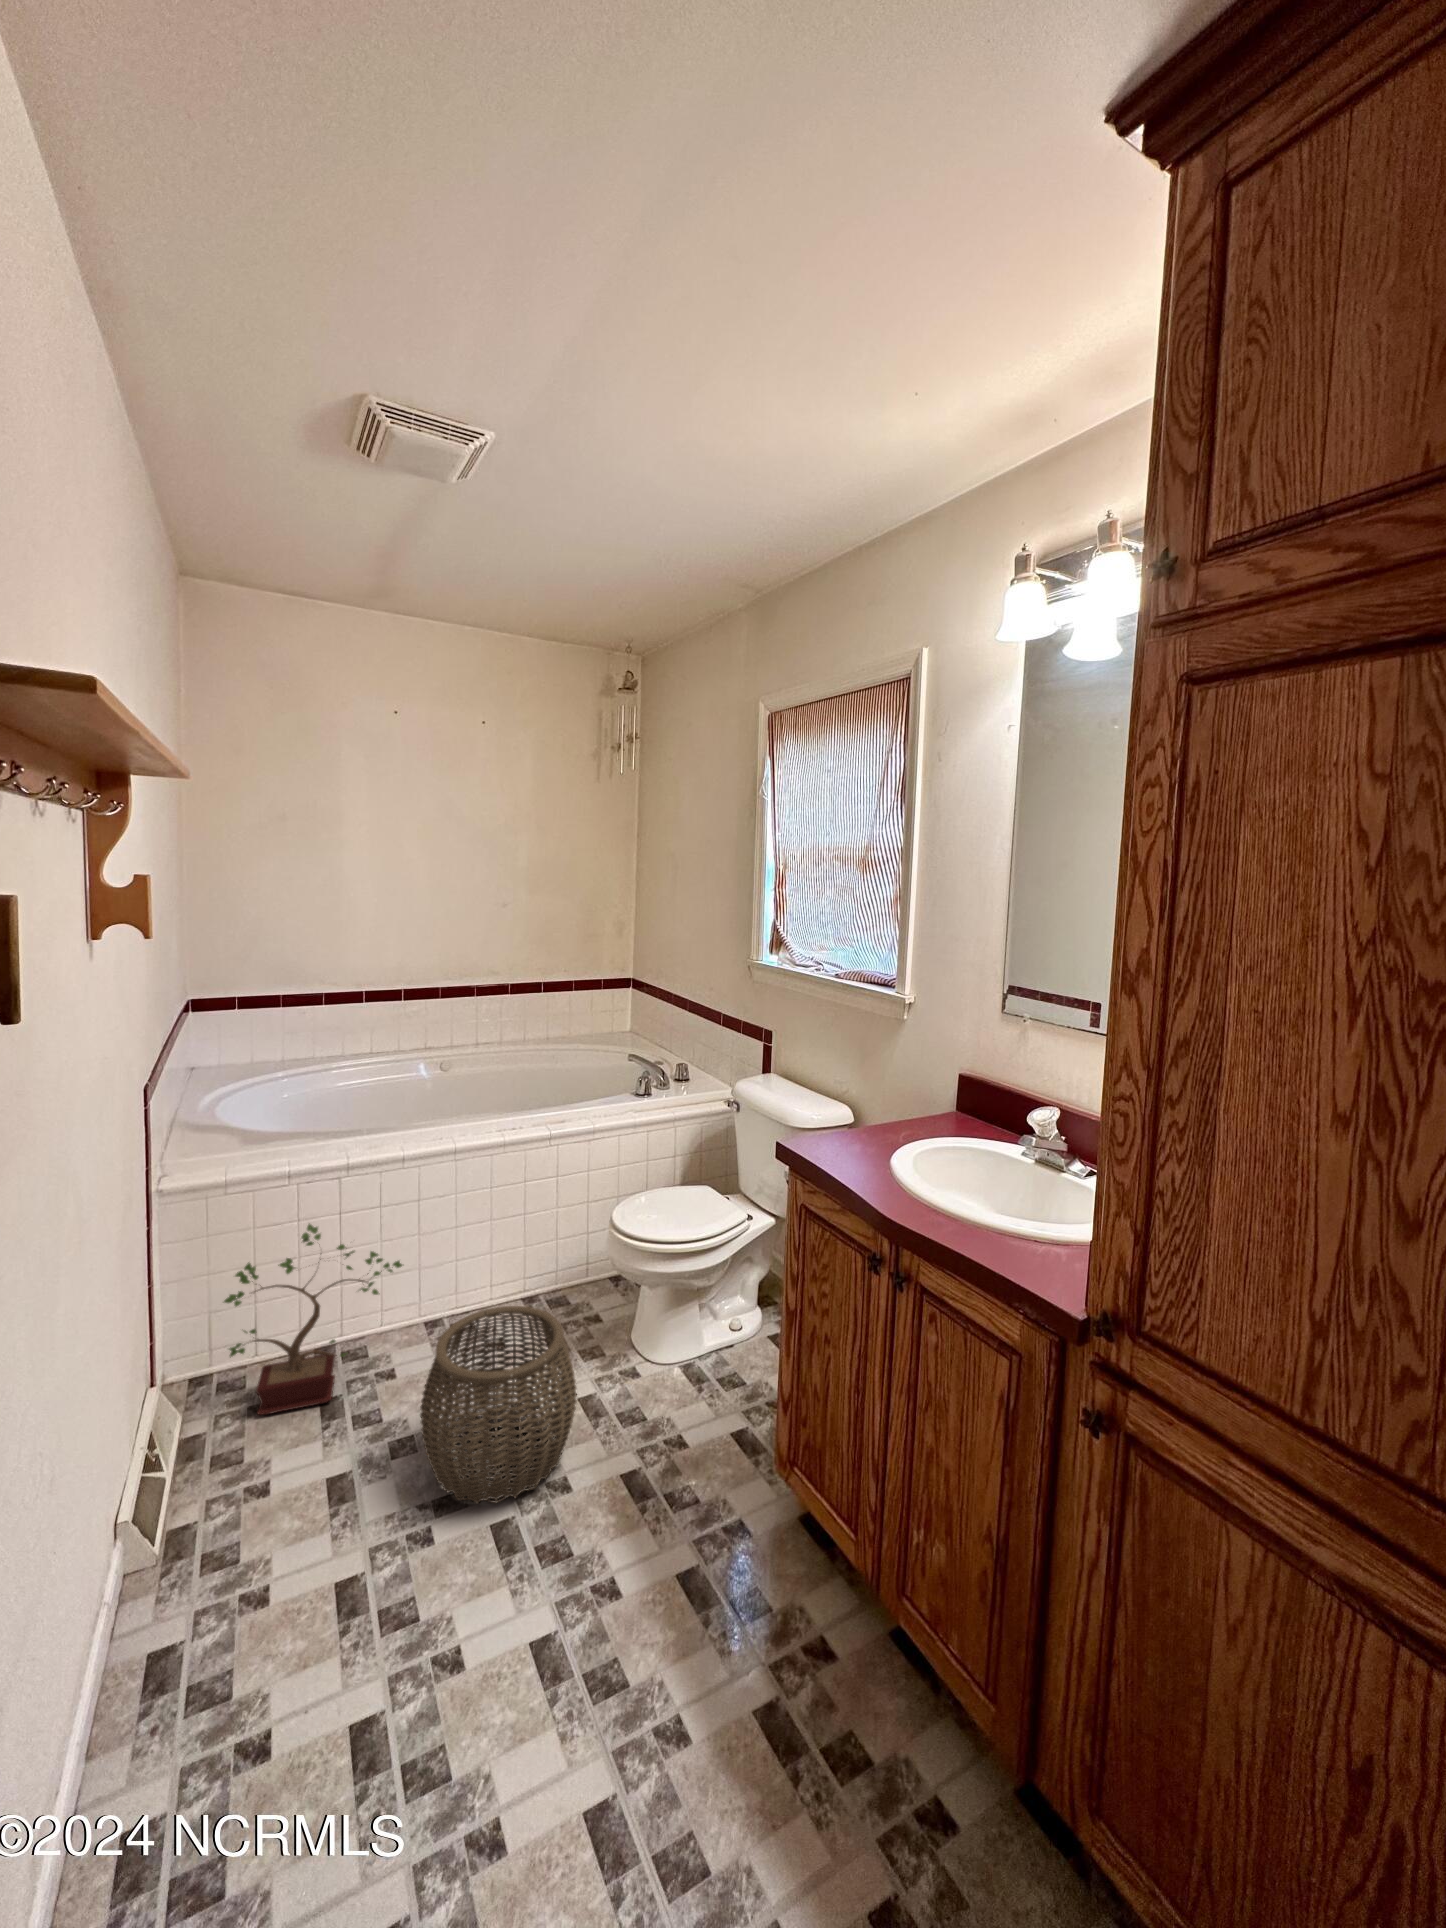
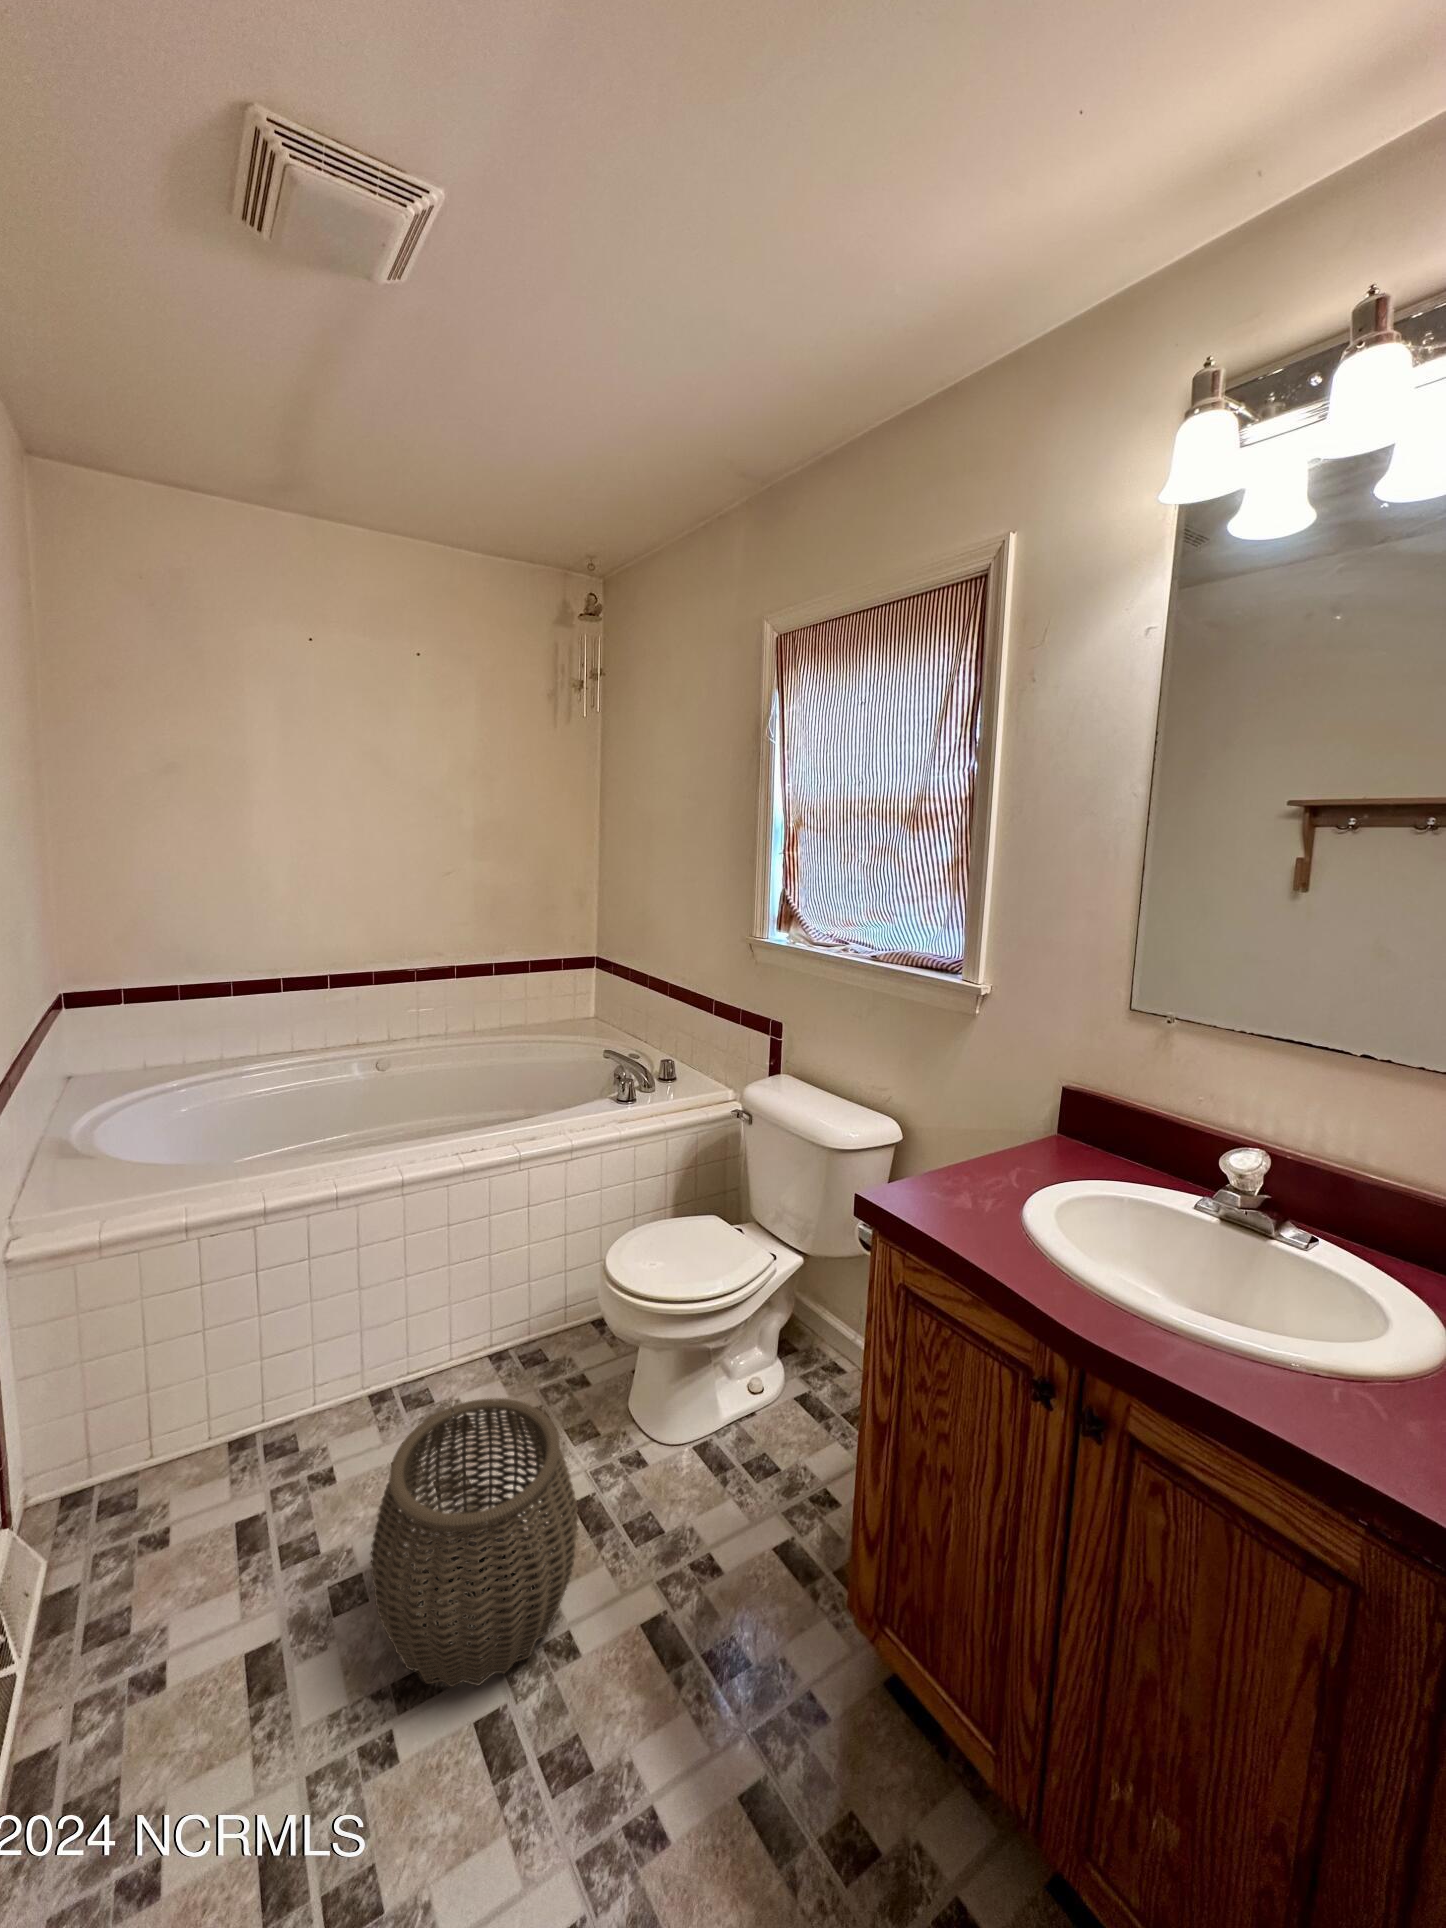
potted plant: present [224,1223,402,1415] -> none [96,1295,345,1553]

